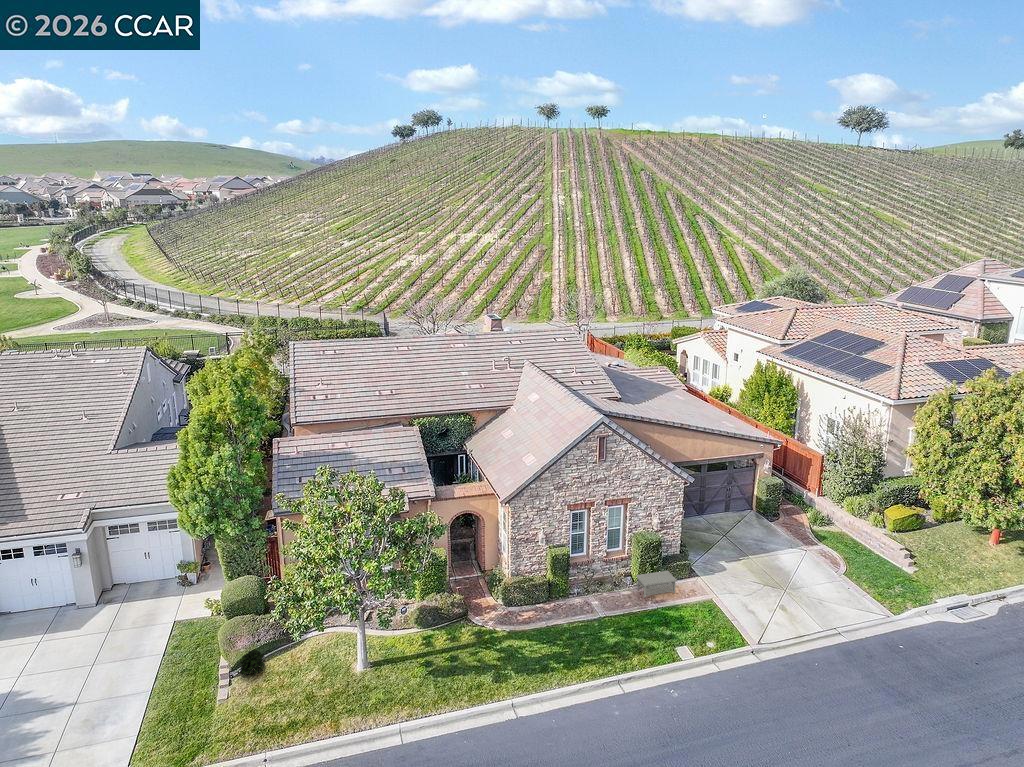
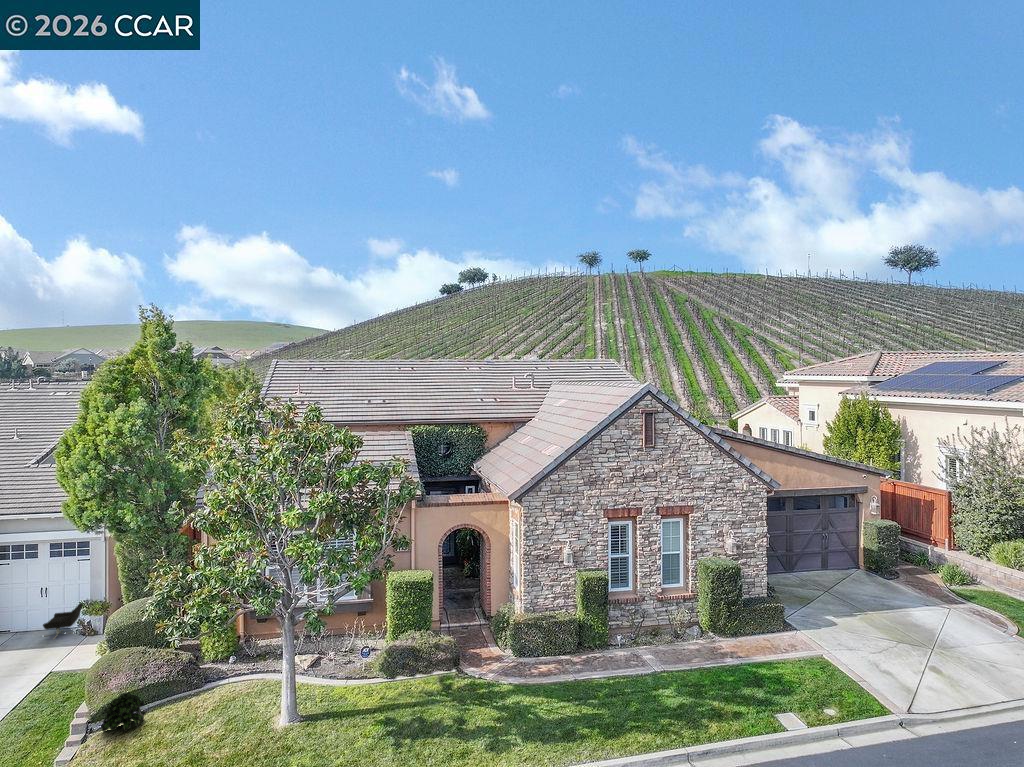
lounge chair: none [159,569,184,596] -> present [43,604,83,639]
storage bench: present [637,571,677,598] -> none [706,615,767,651]

